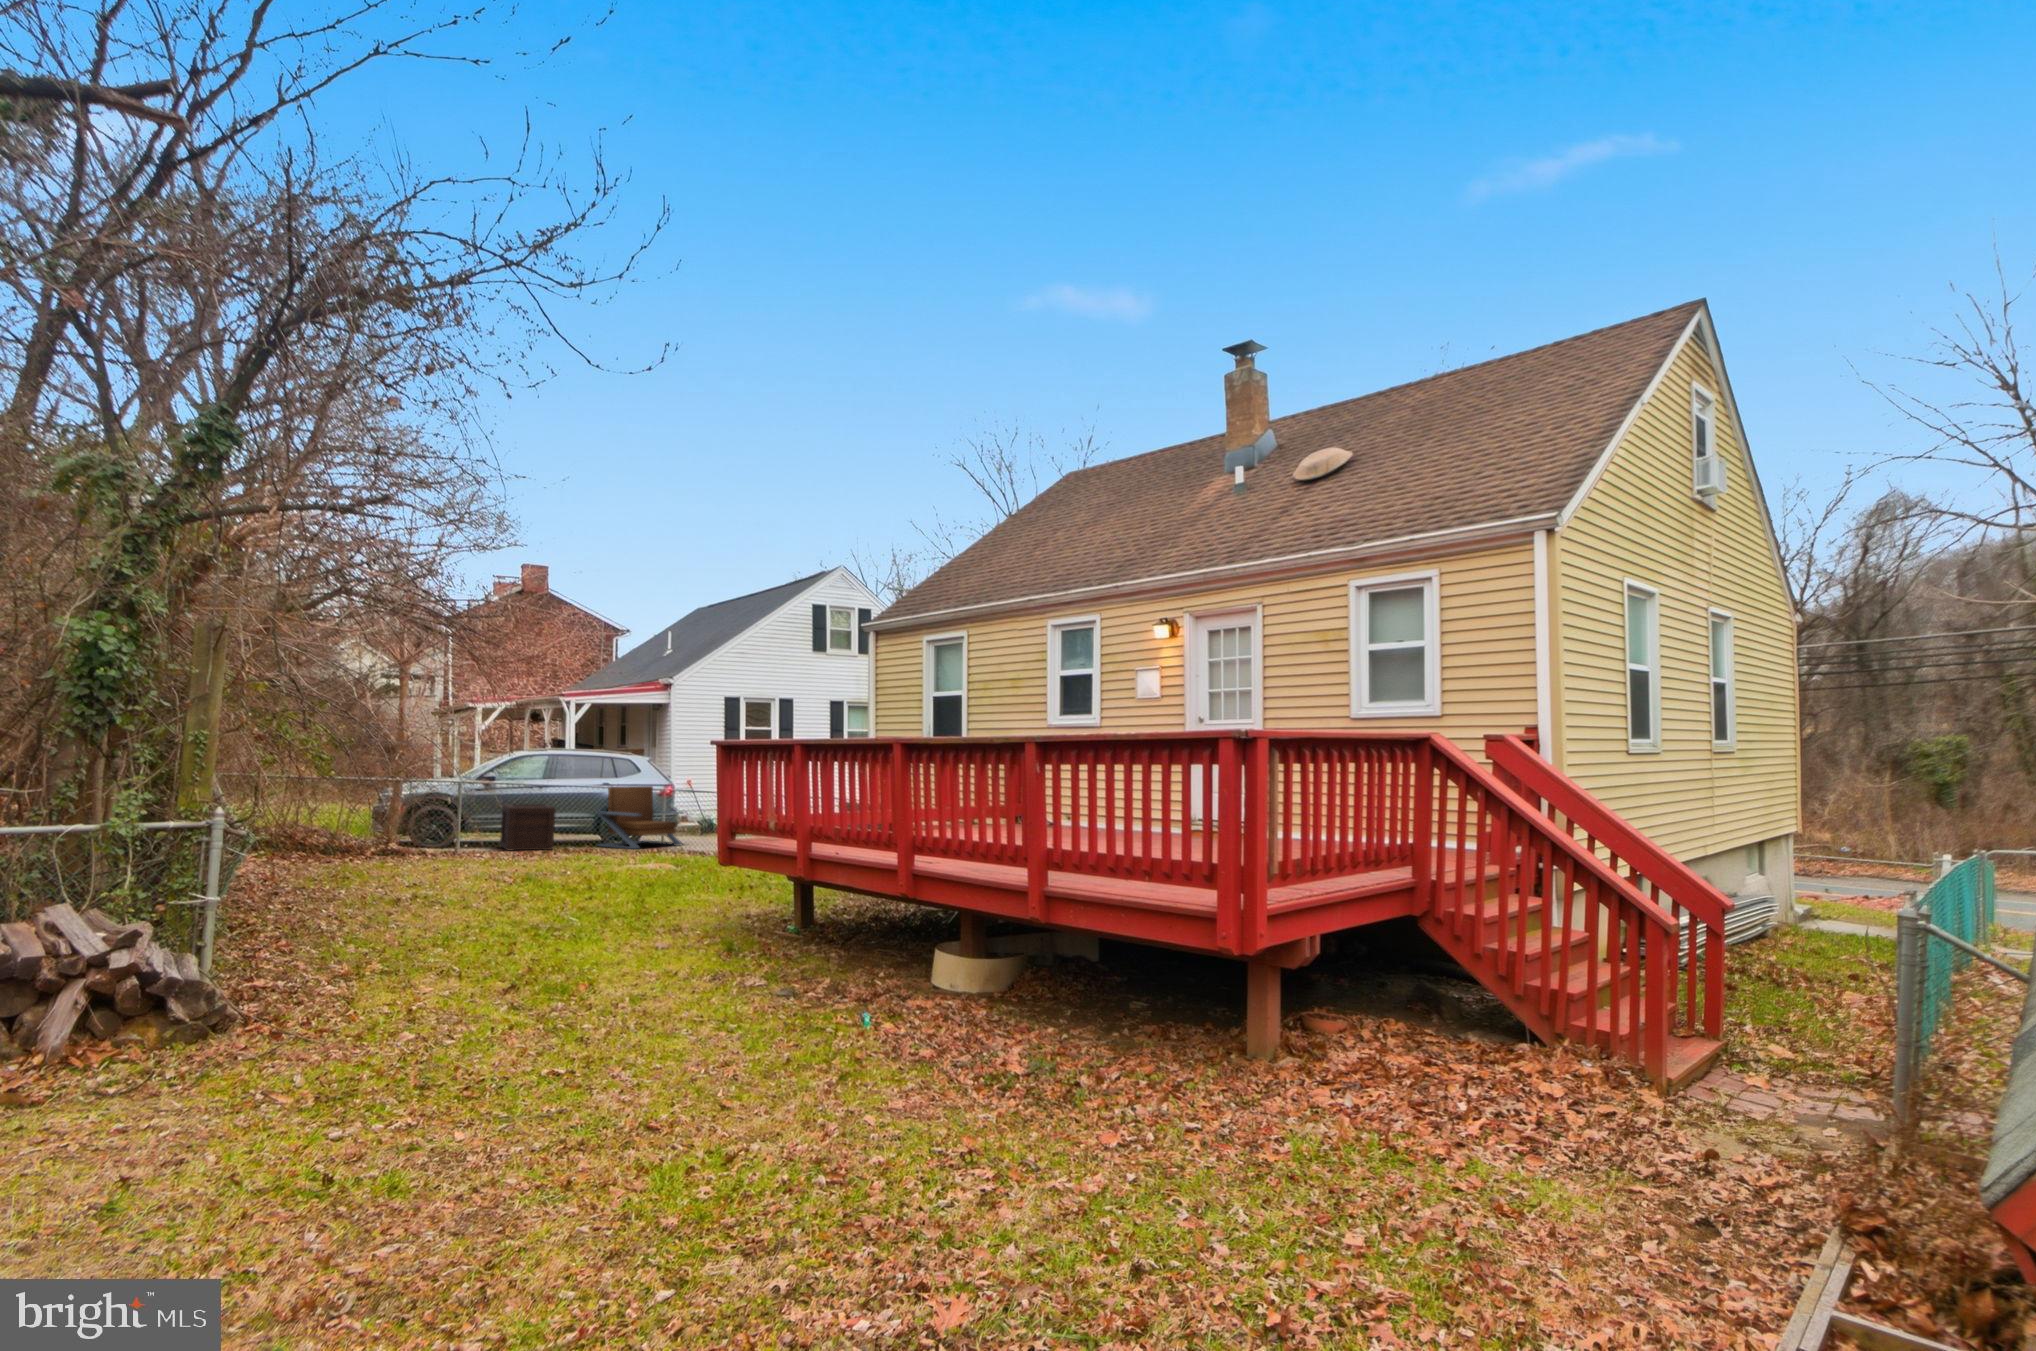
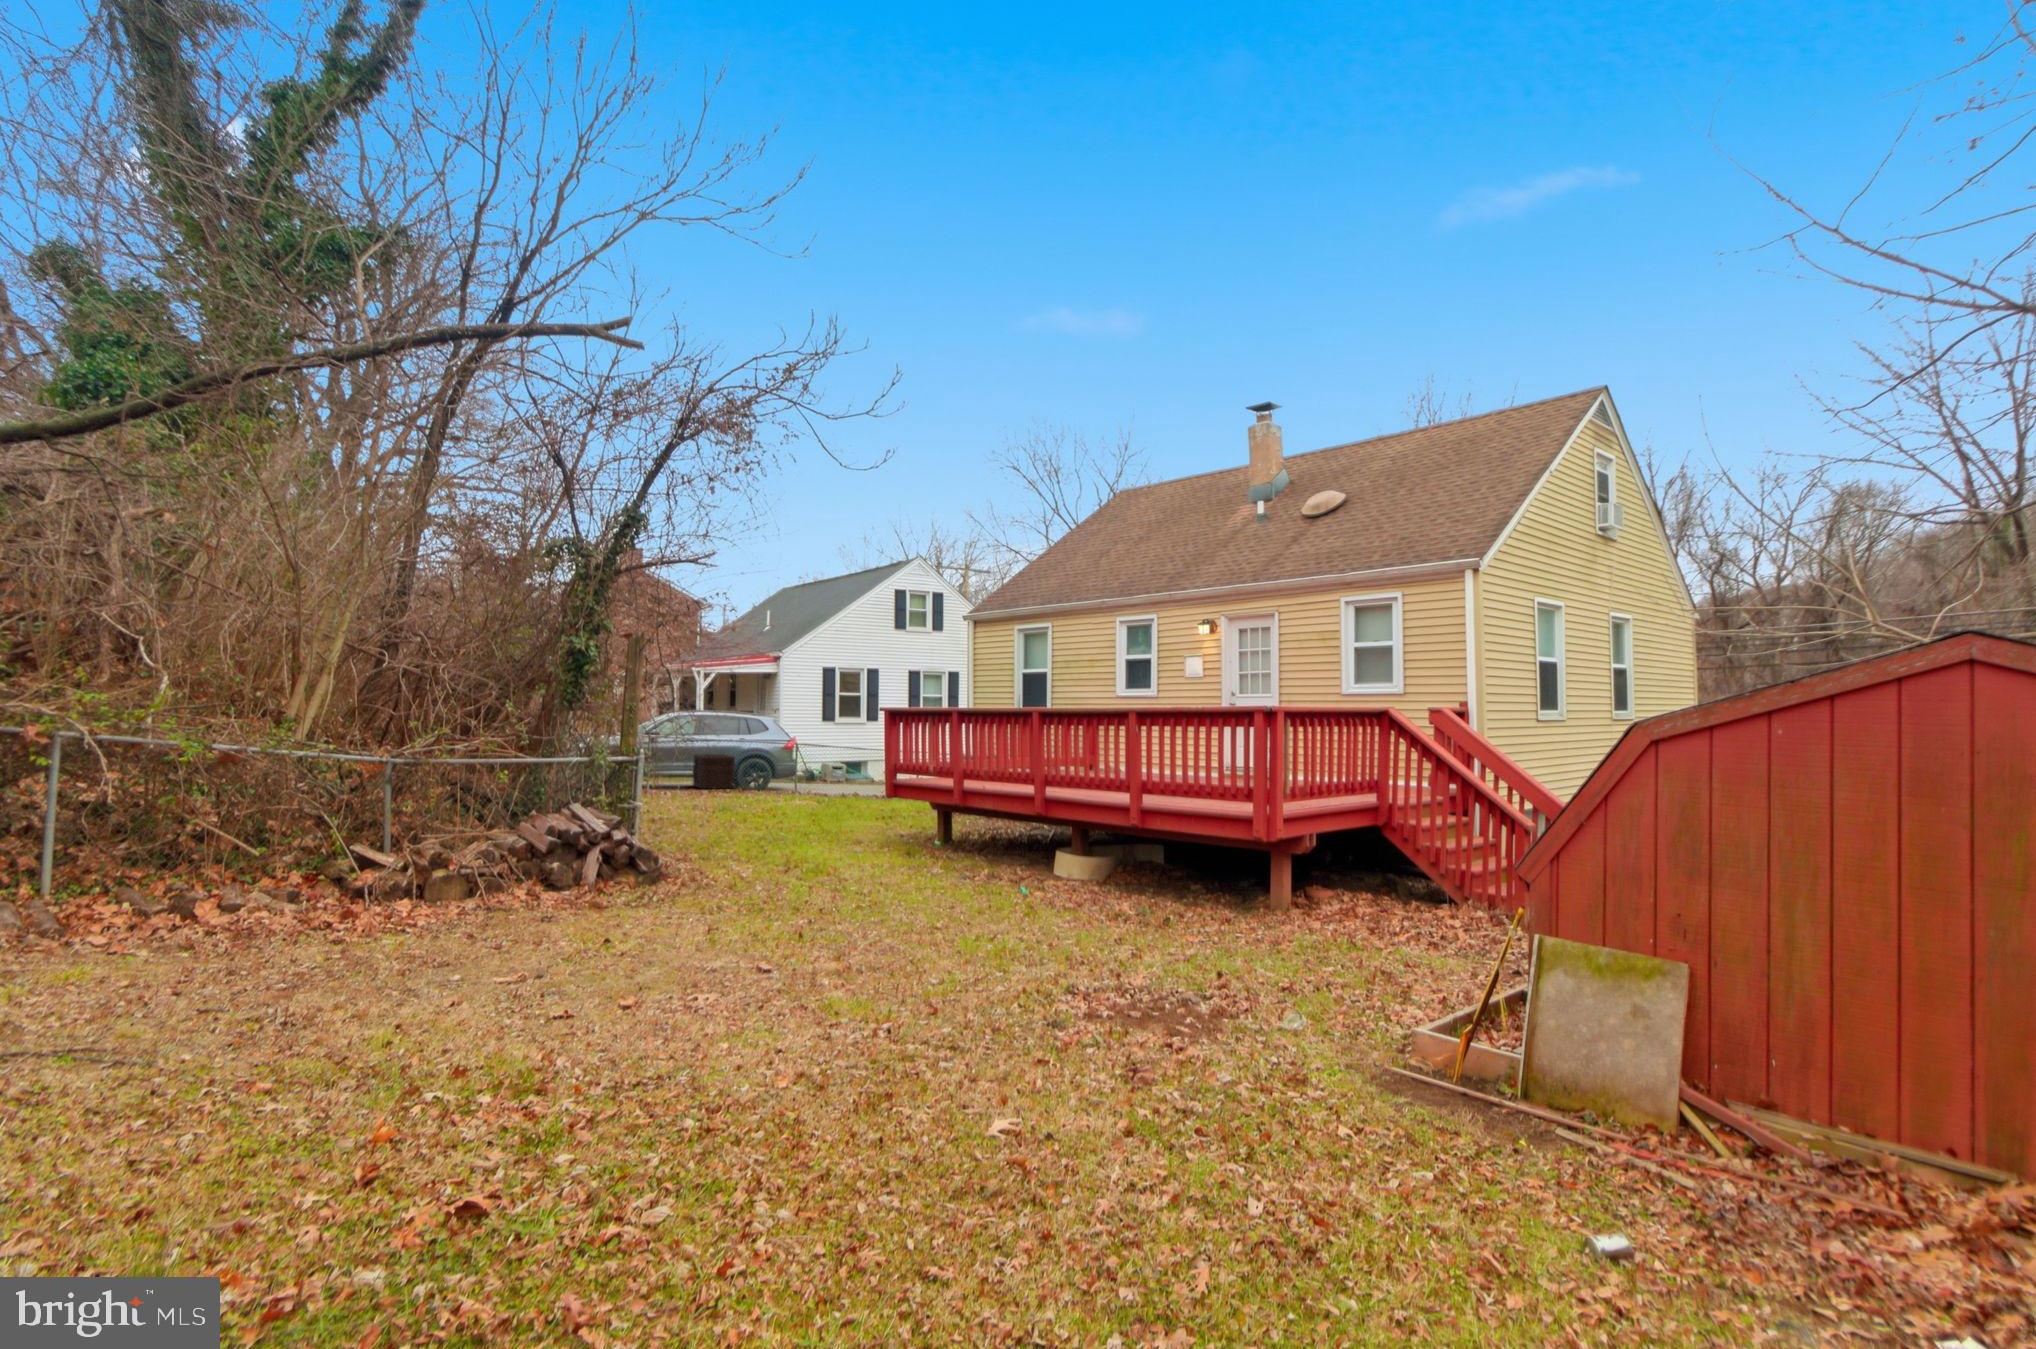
lounge chair: present [598,786,682,849] -> none [763,741,827,789]

